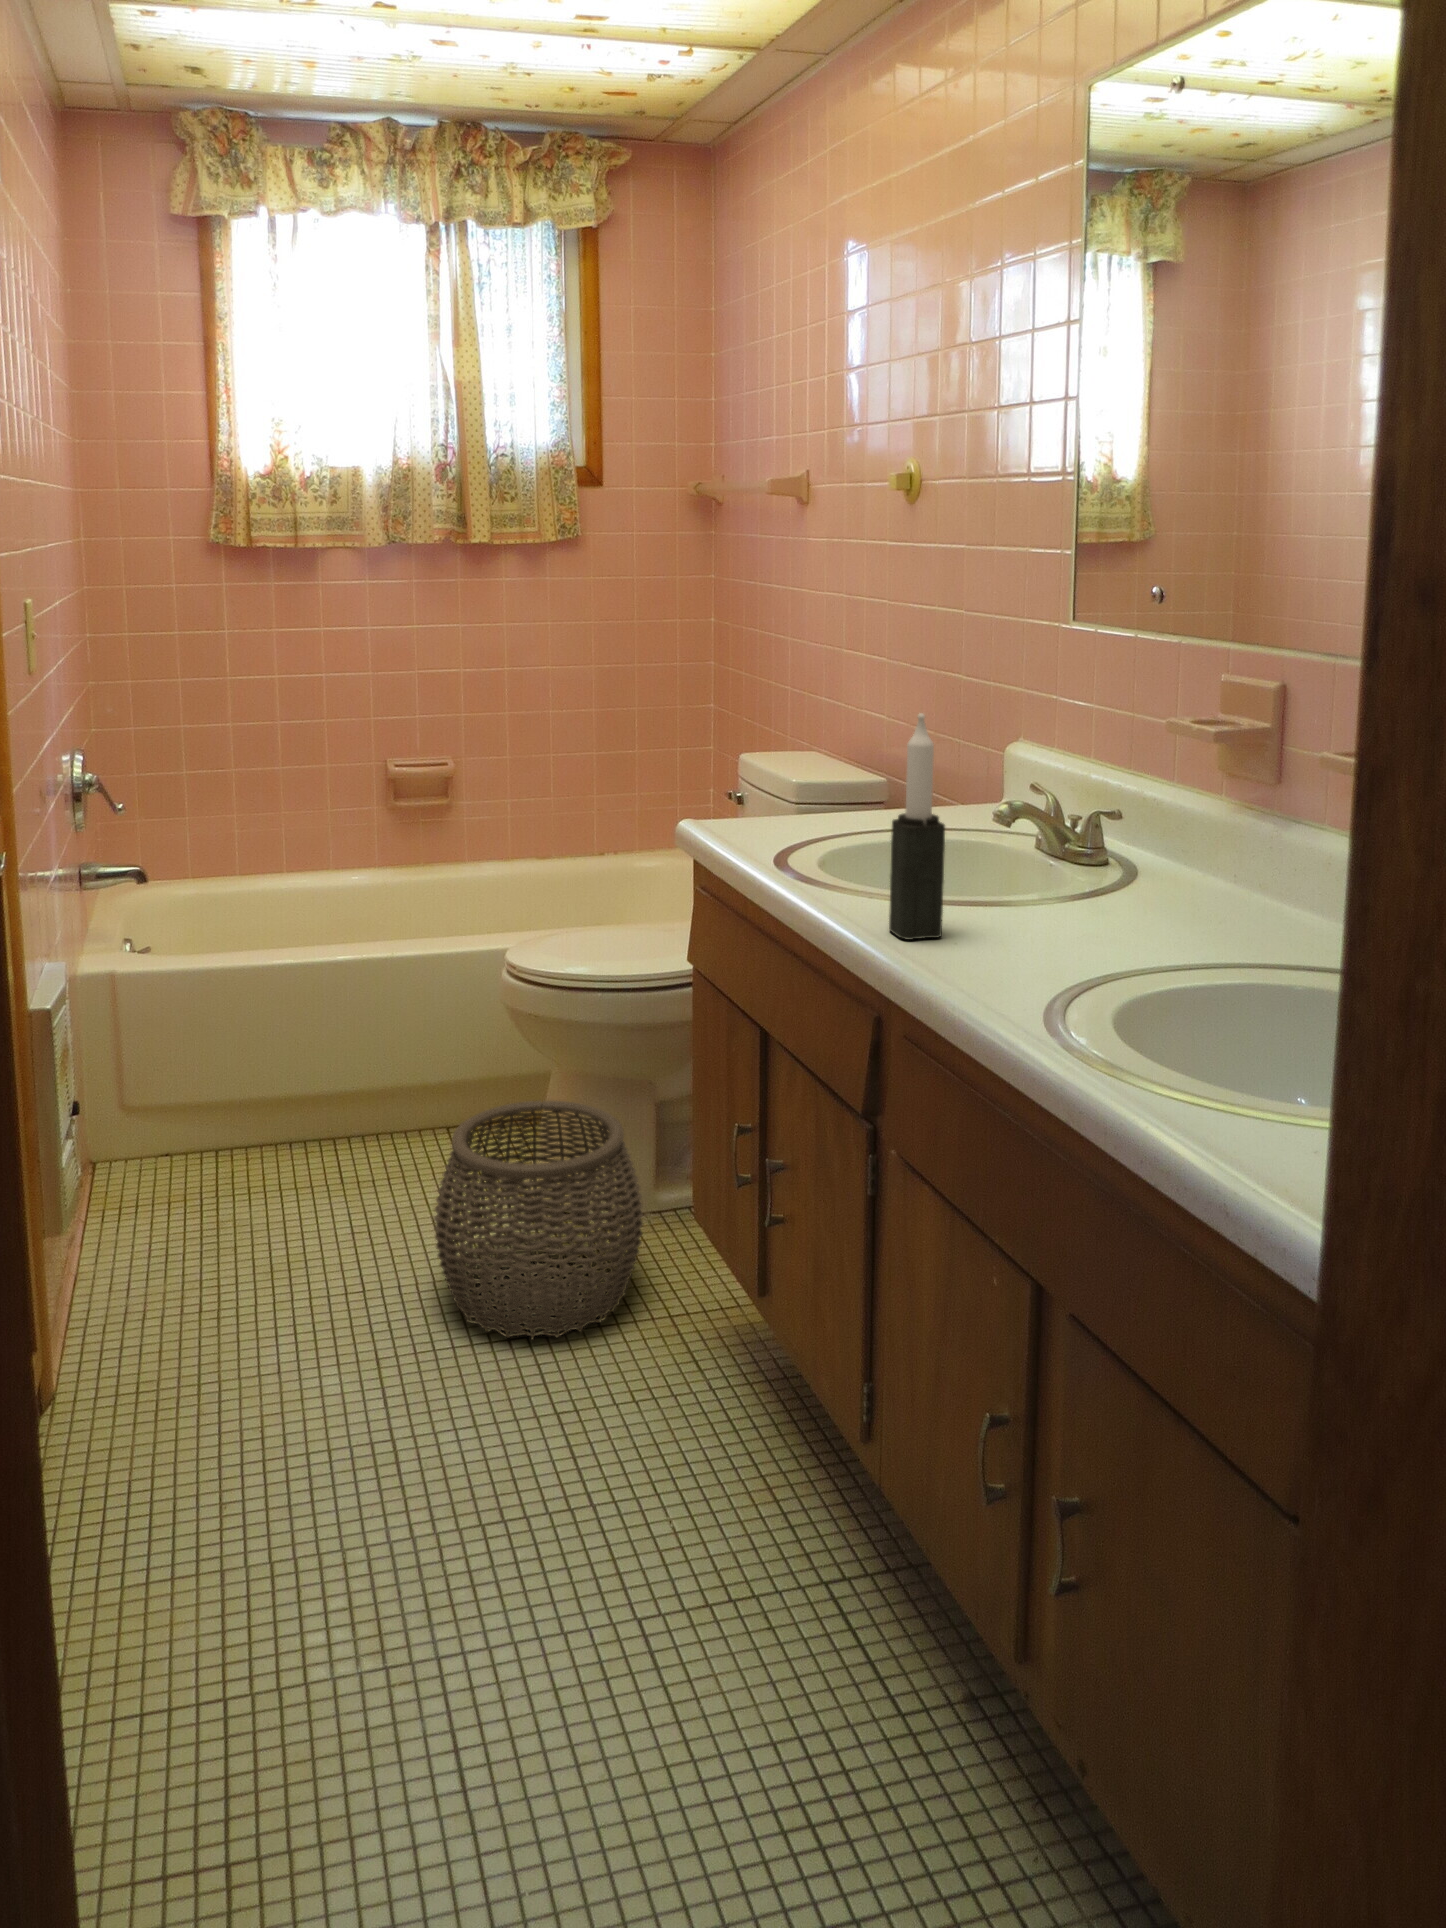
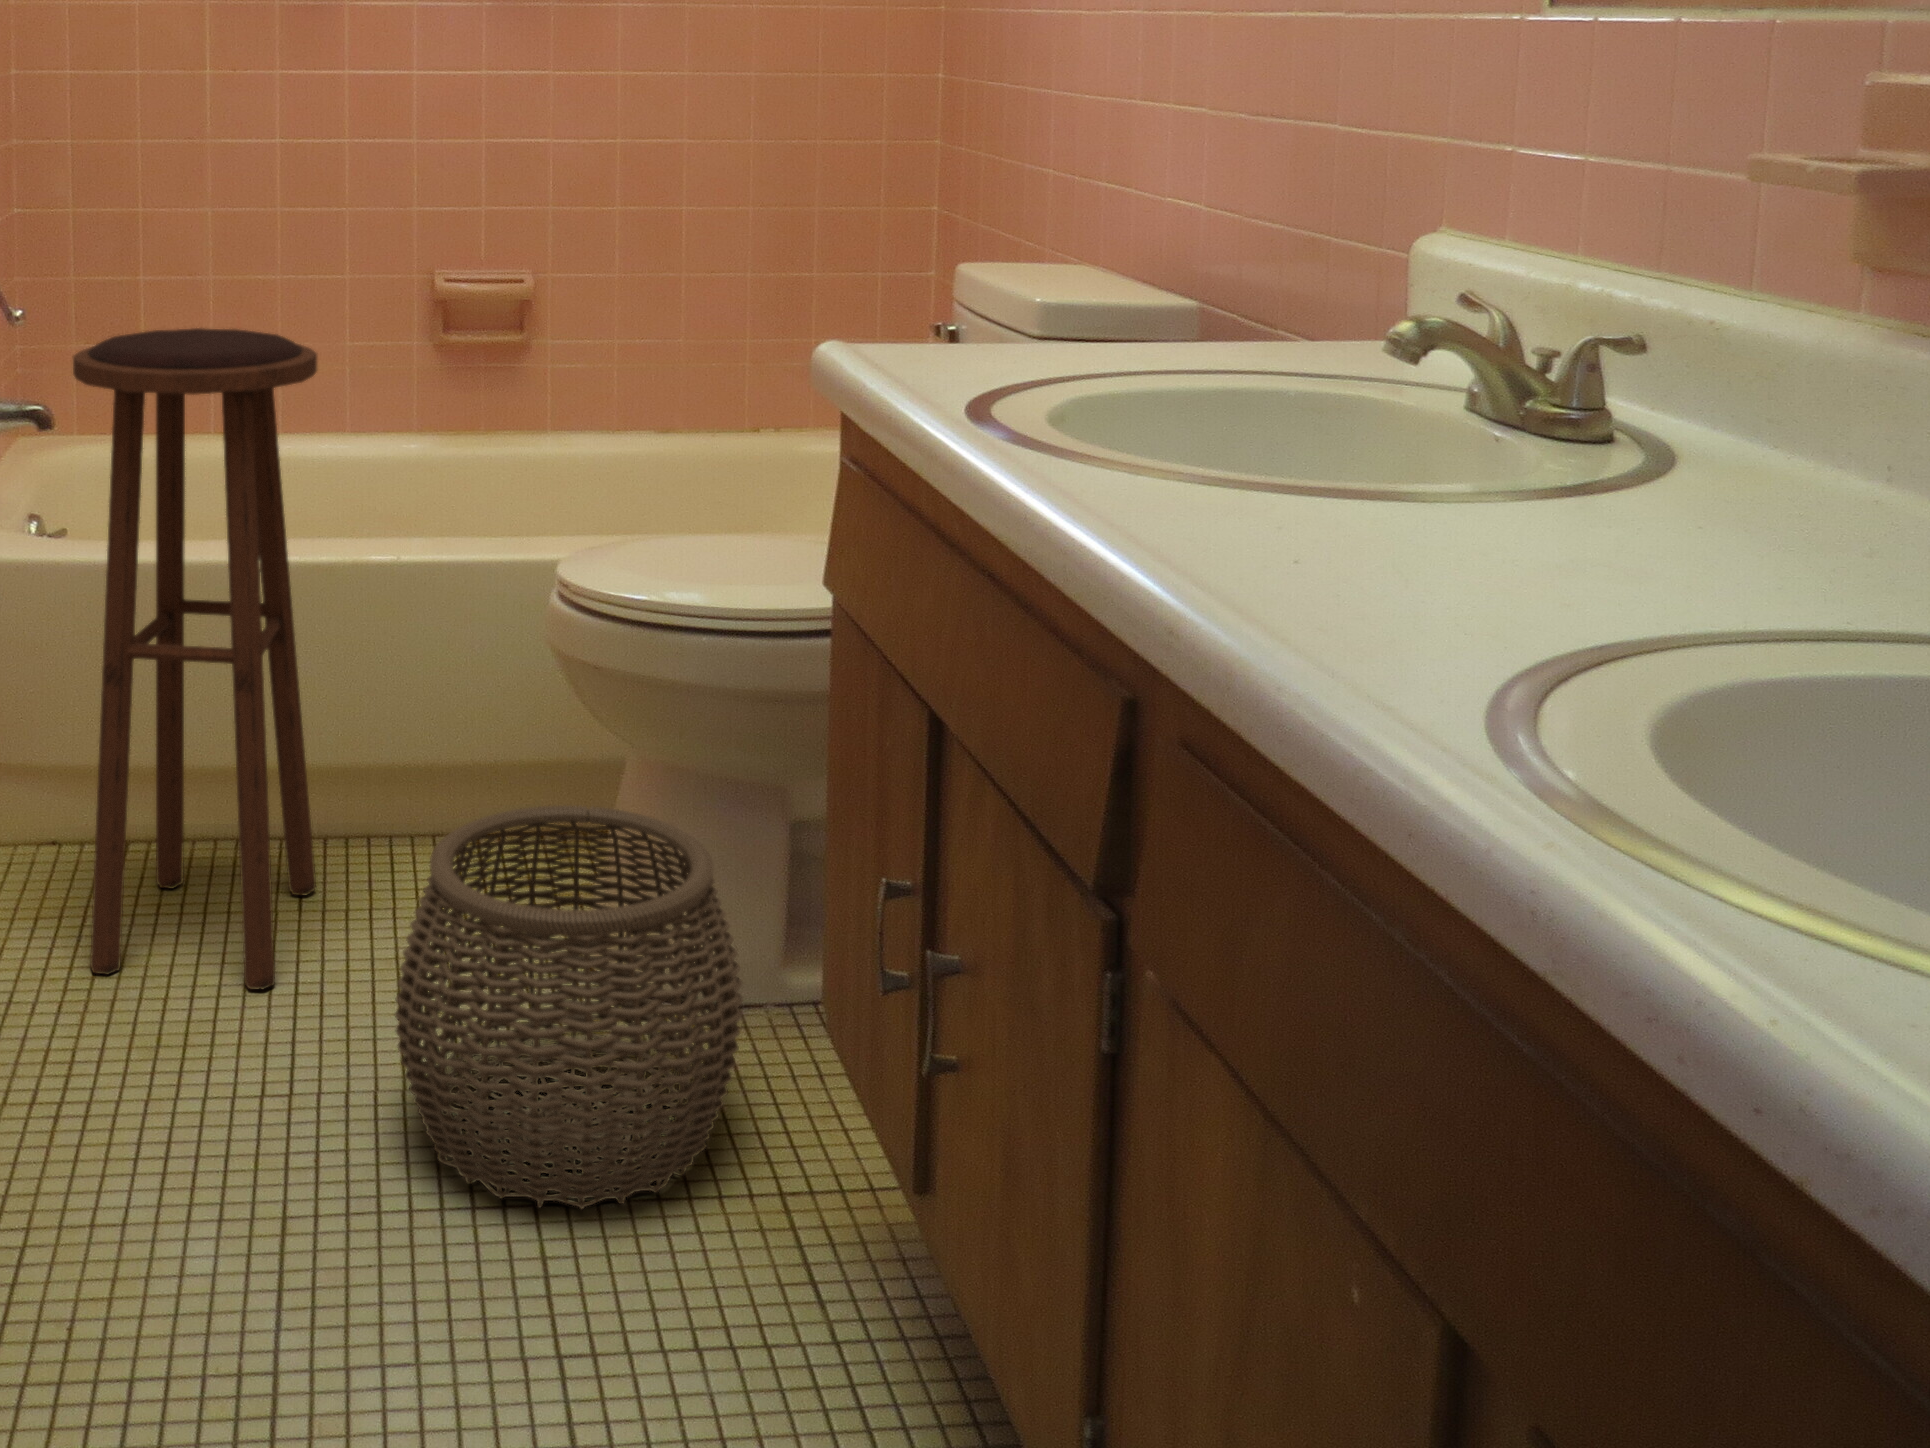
candle: present [889,713,945,940] -> none [1154,99,1273,542]
stool: none [184,816,353,1236] -> present [73,328,317,990]

